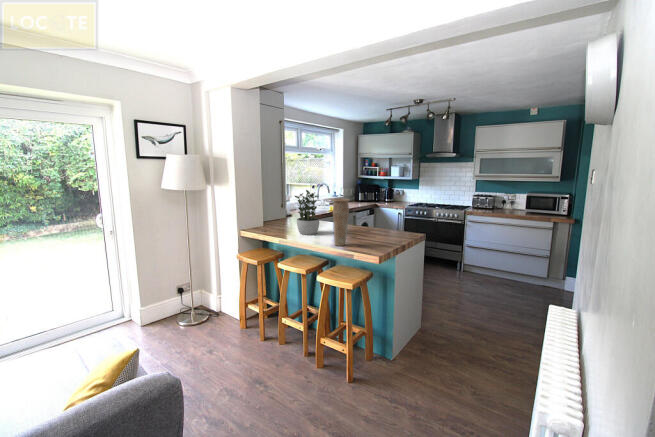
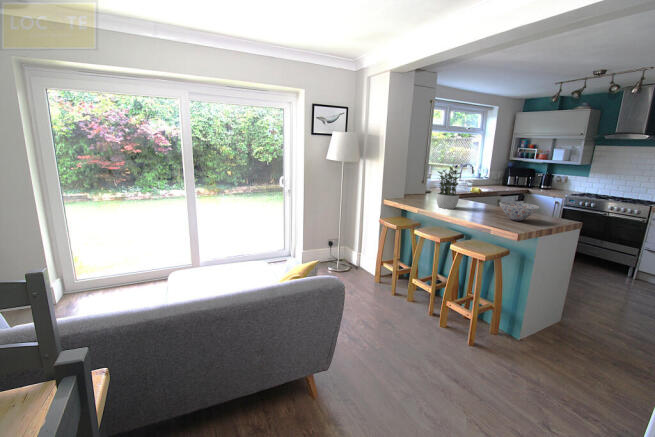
vase: present [332,199,350,246] -> none [472,176,494,220]
bowl: none [358,222,393,241] -> present [500,202,539,221]

